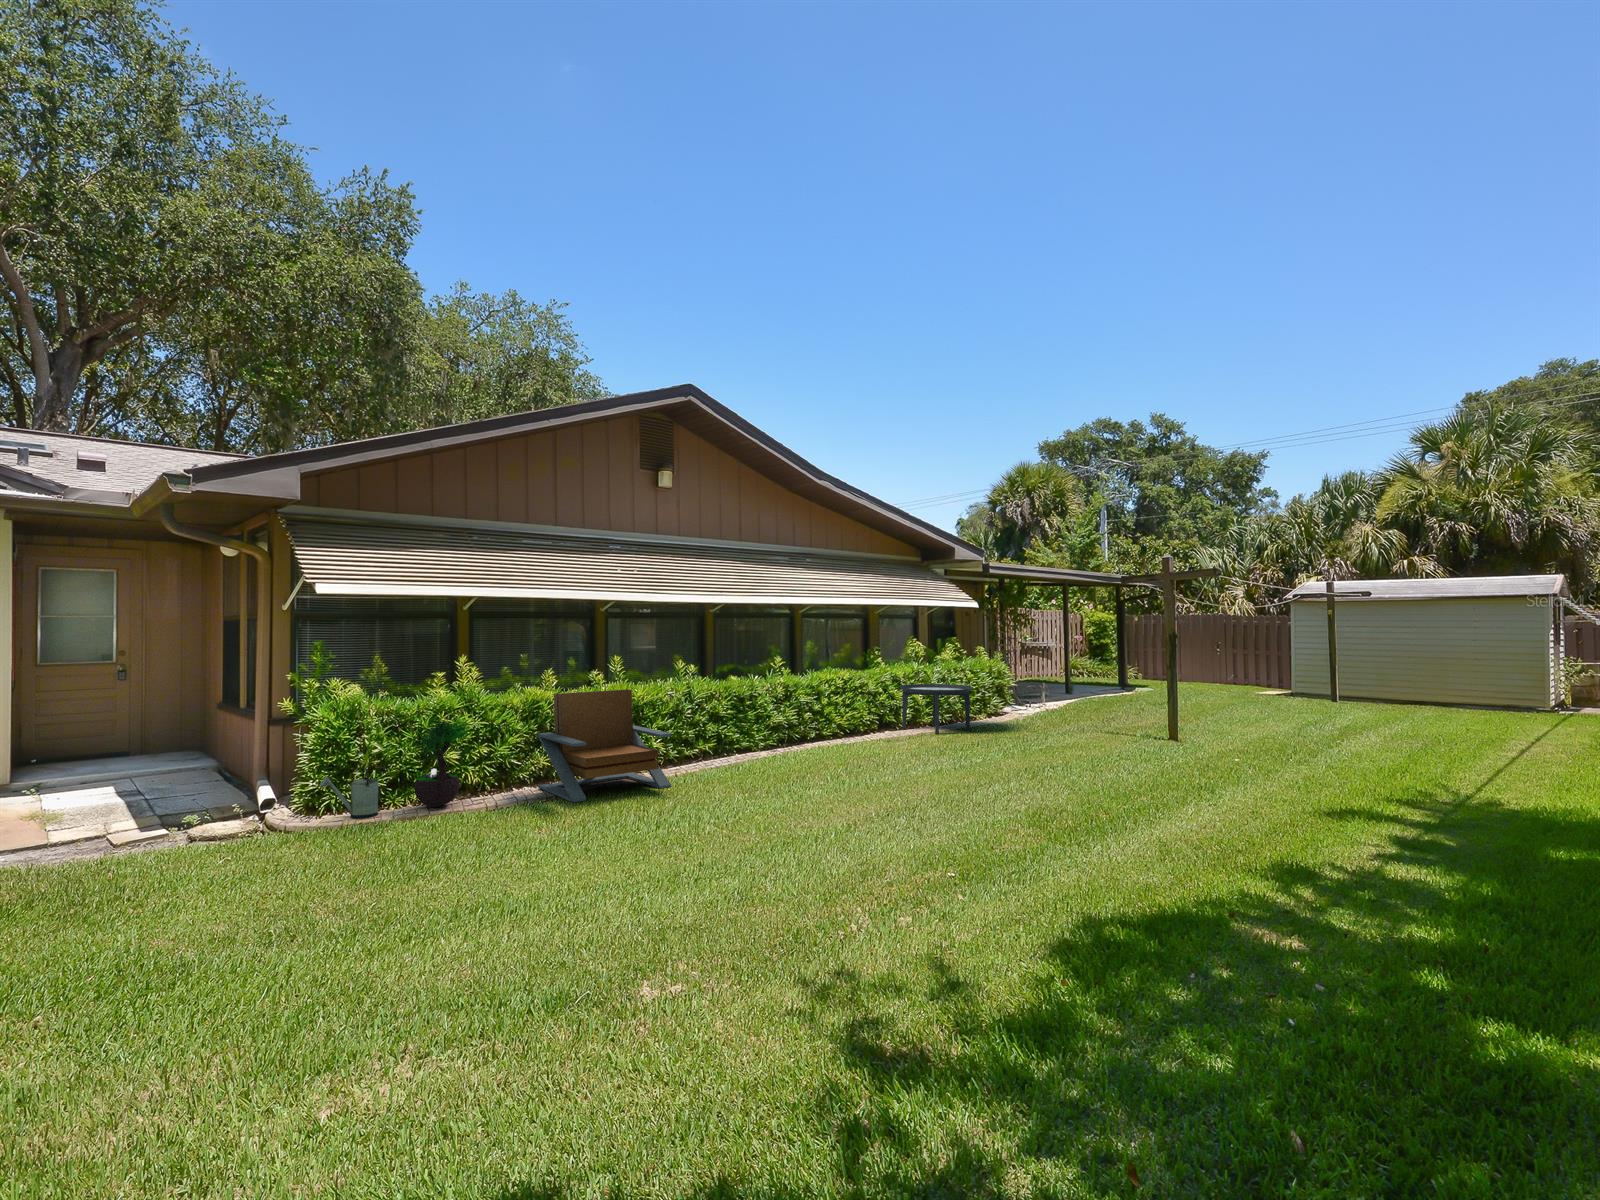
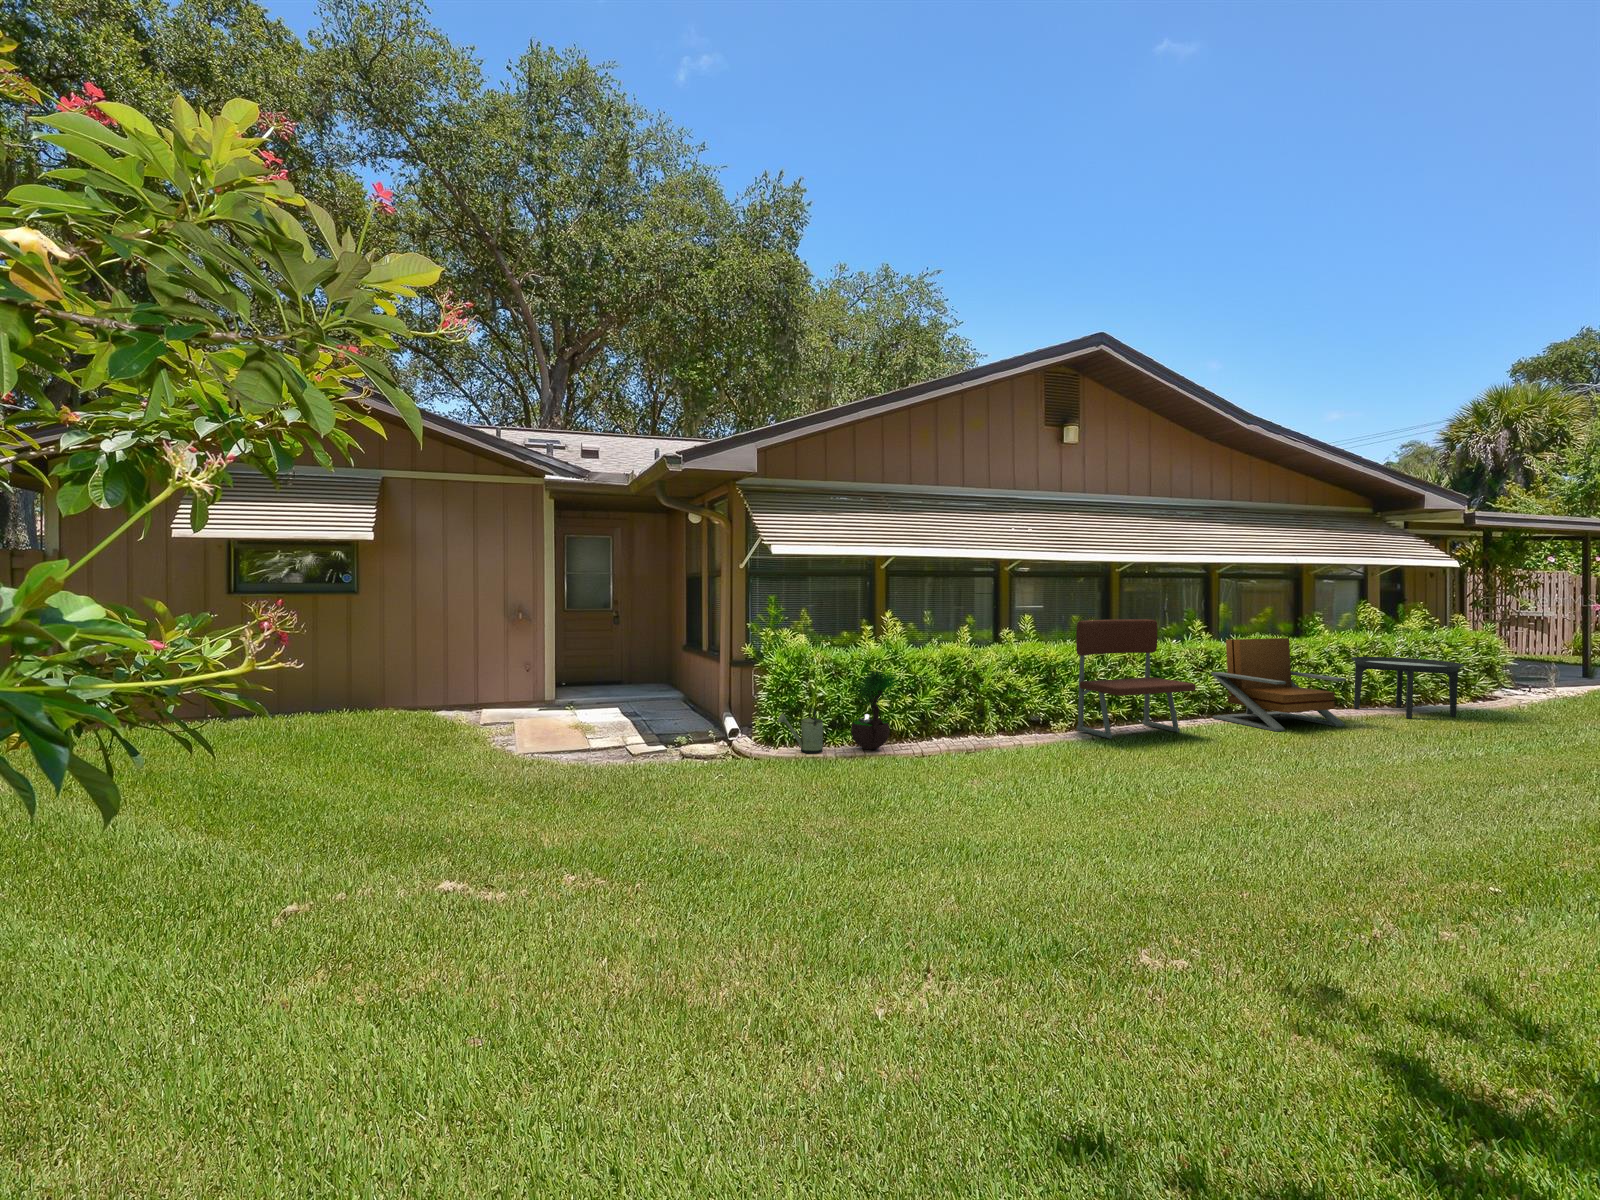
bench: none [662,658,767,773] -> present [1076,619,1196,739]
lounge chair: present [538,689,671,802] -> present [1211,638,1346,731]

